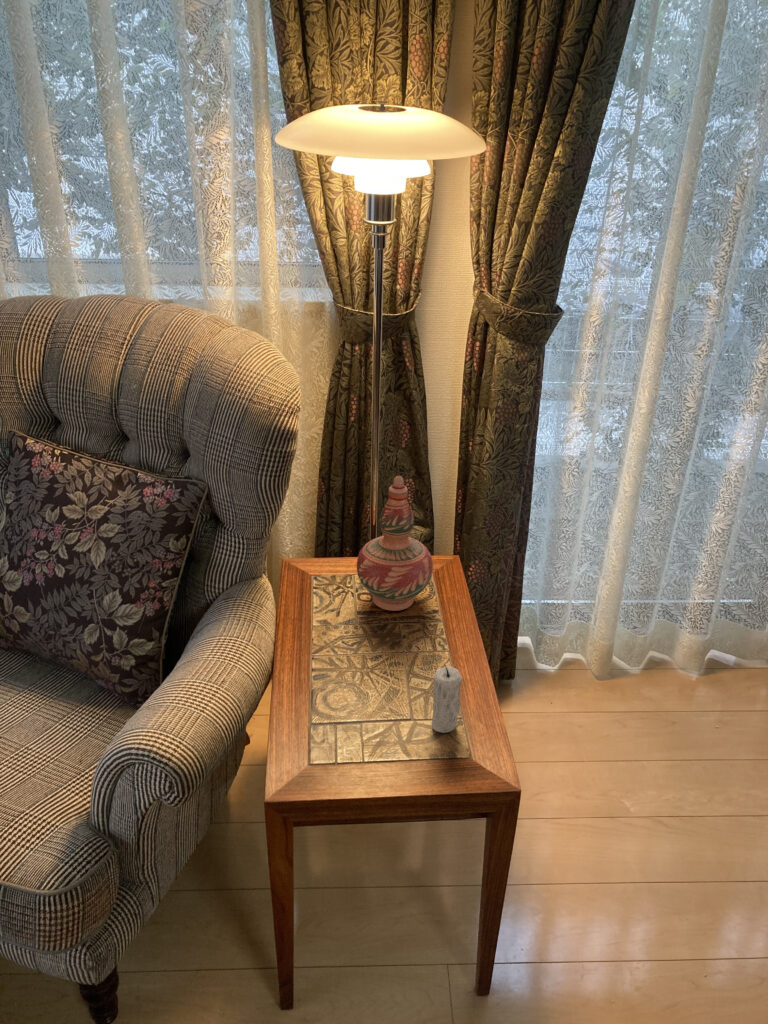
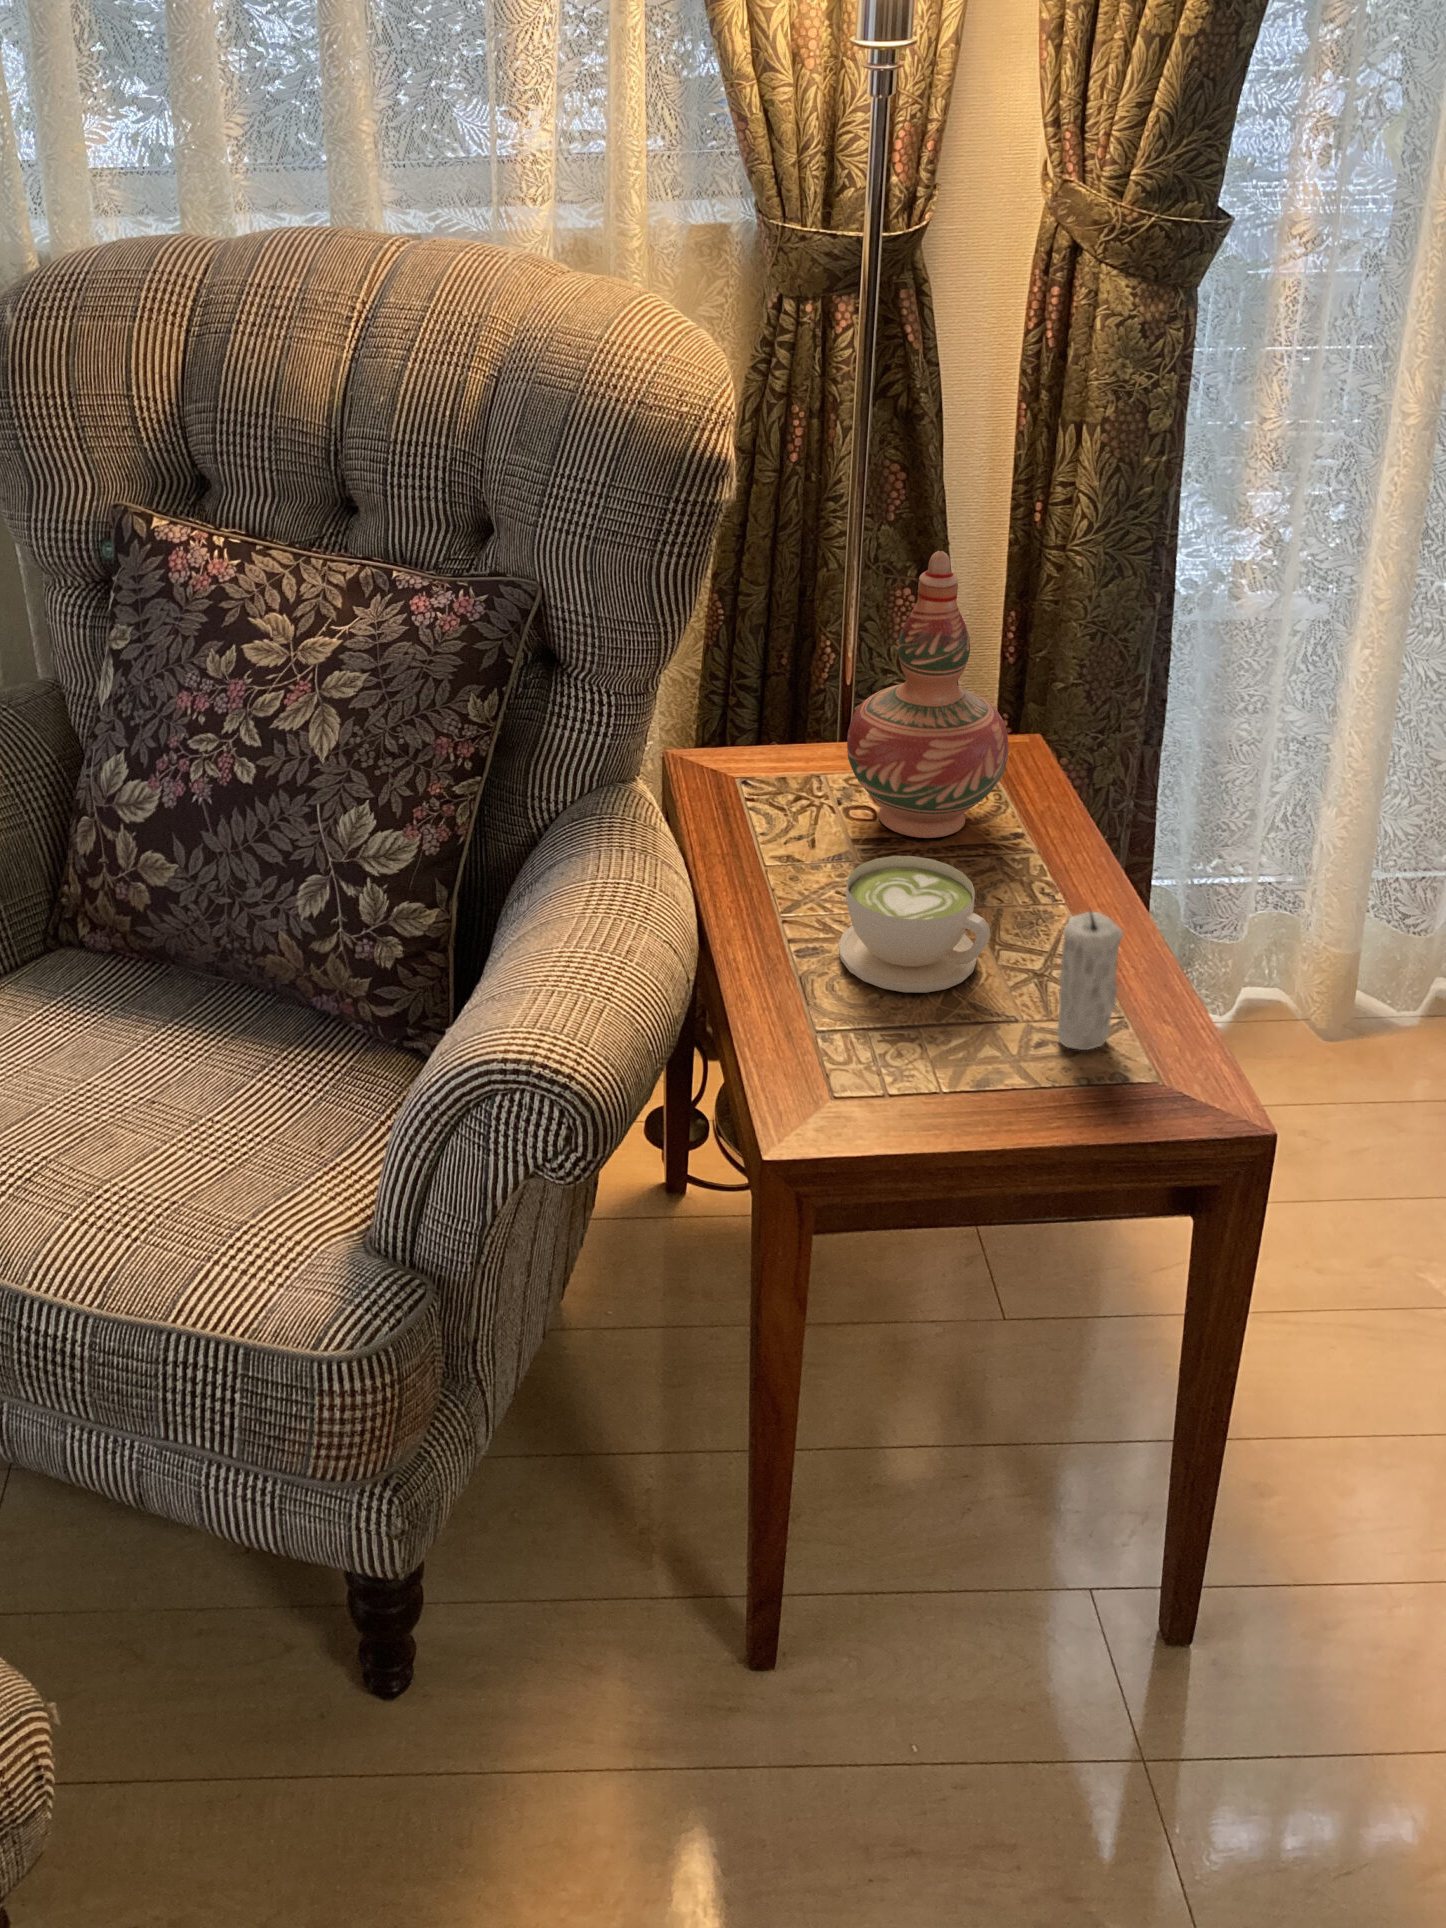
coffee cup: none [336,627,406,698] -> present [838,856,990,993]

